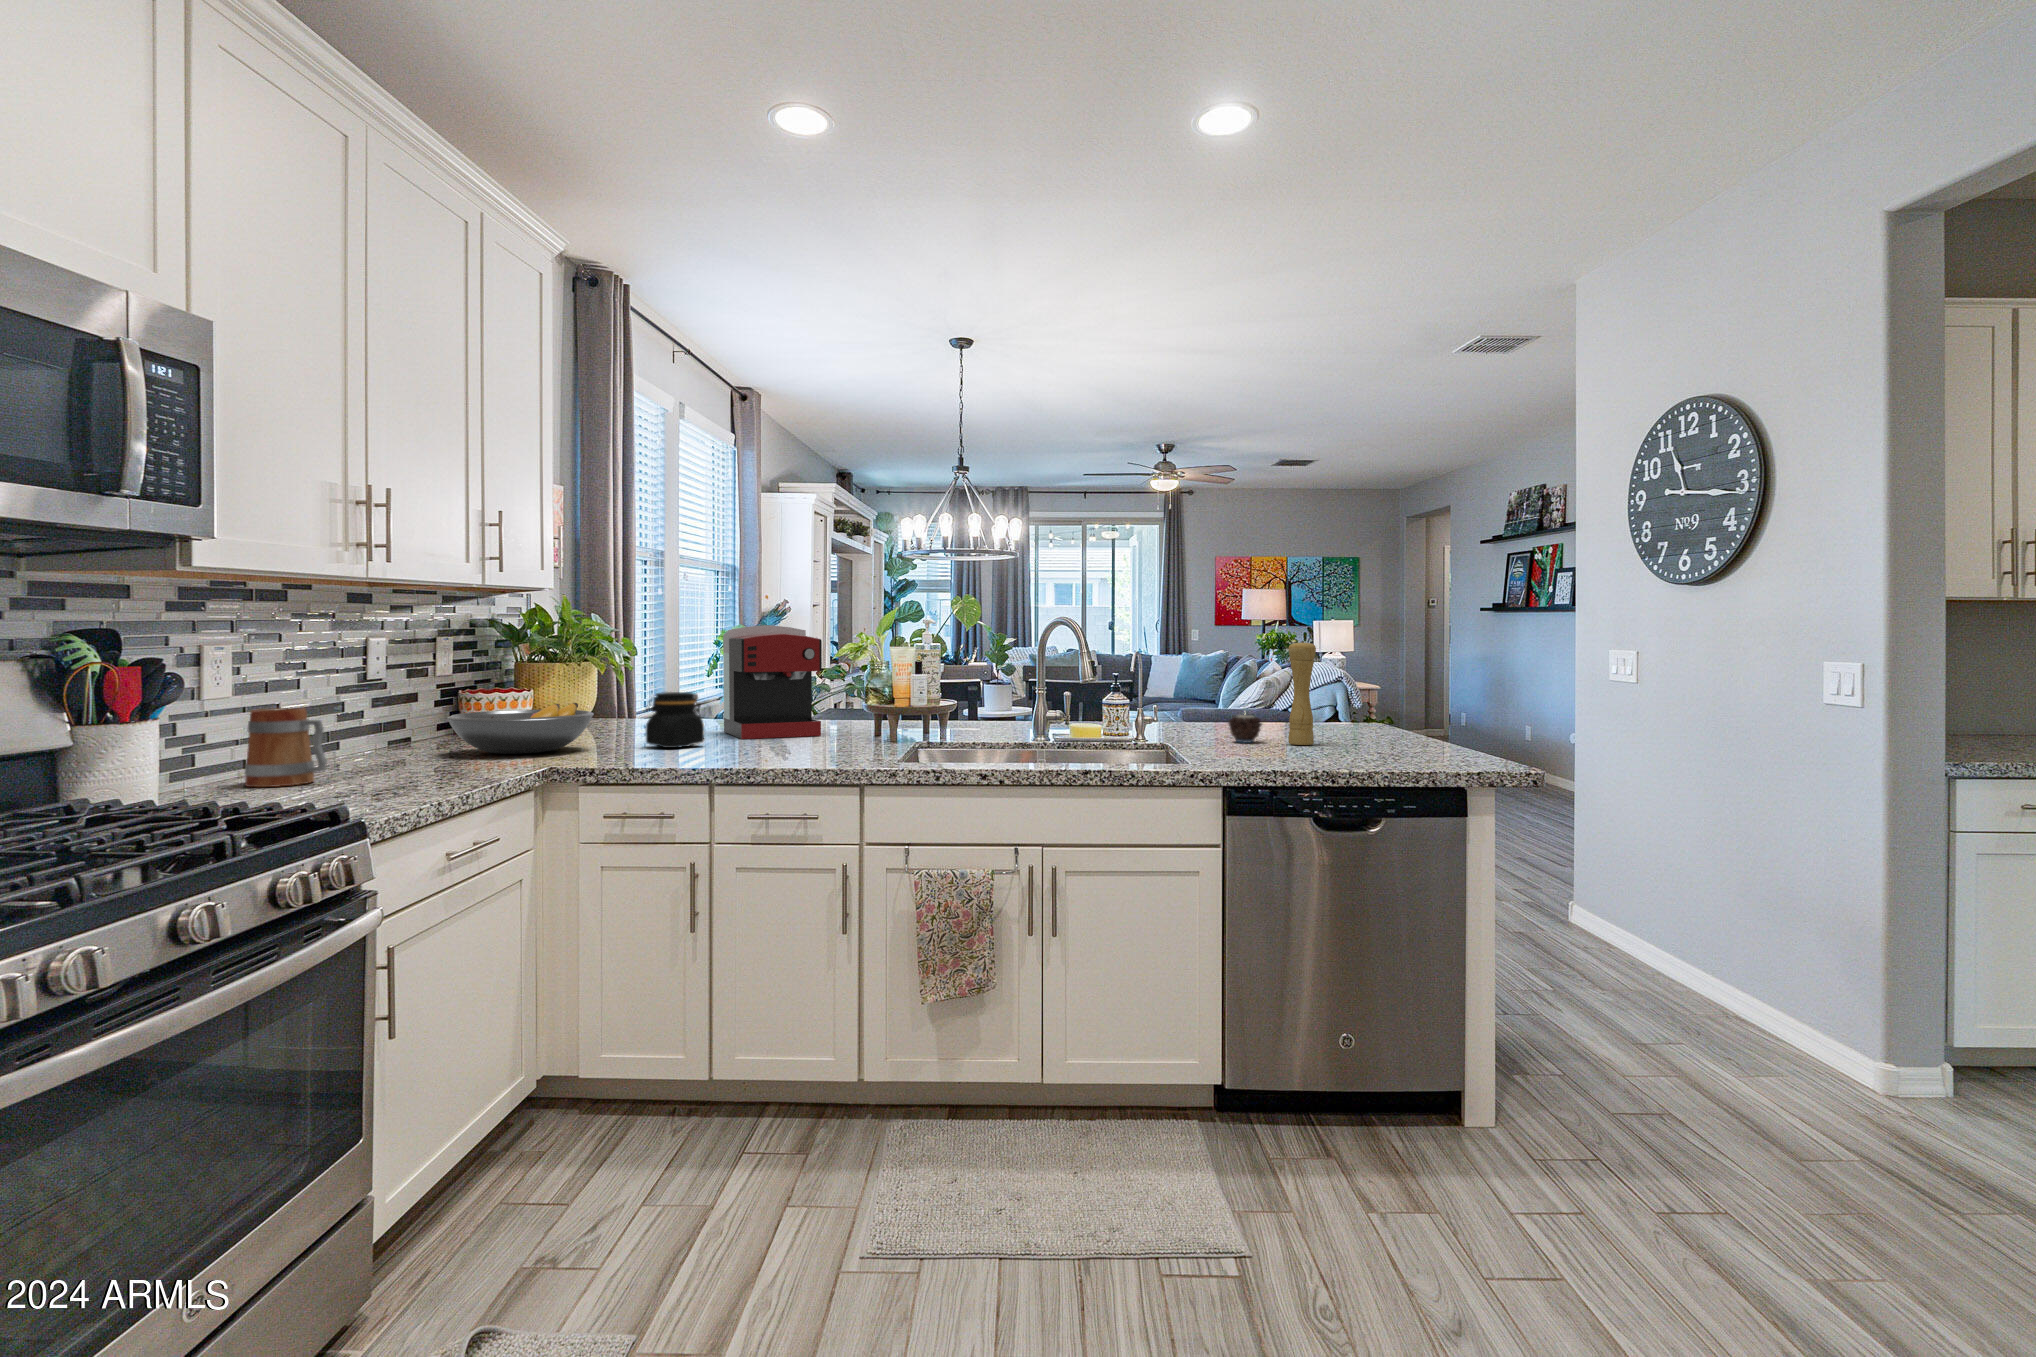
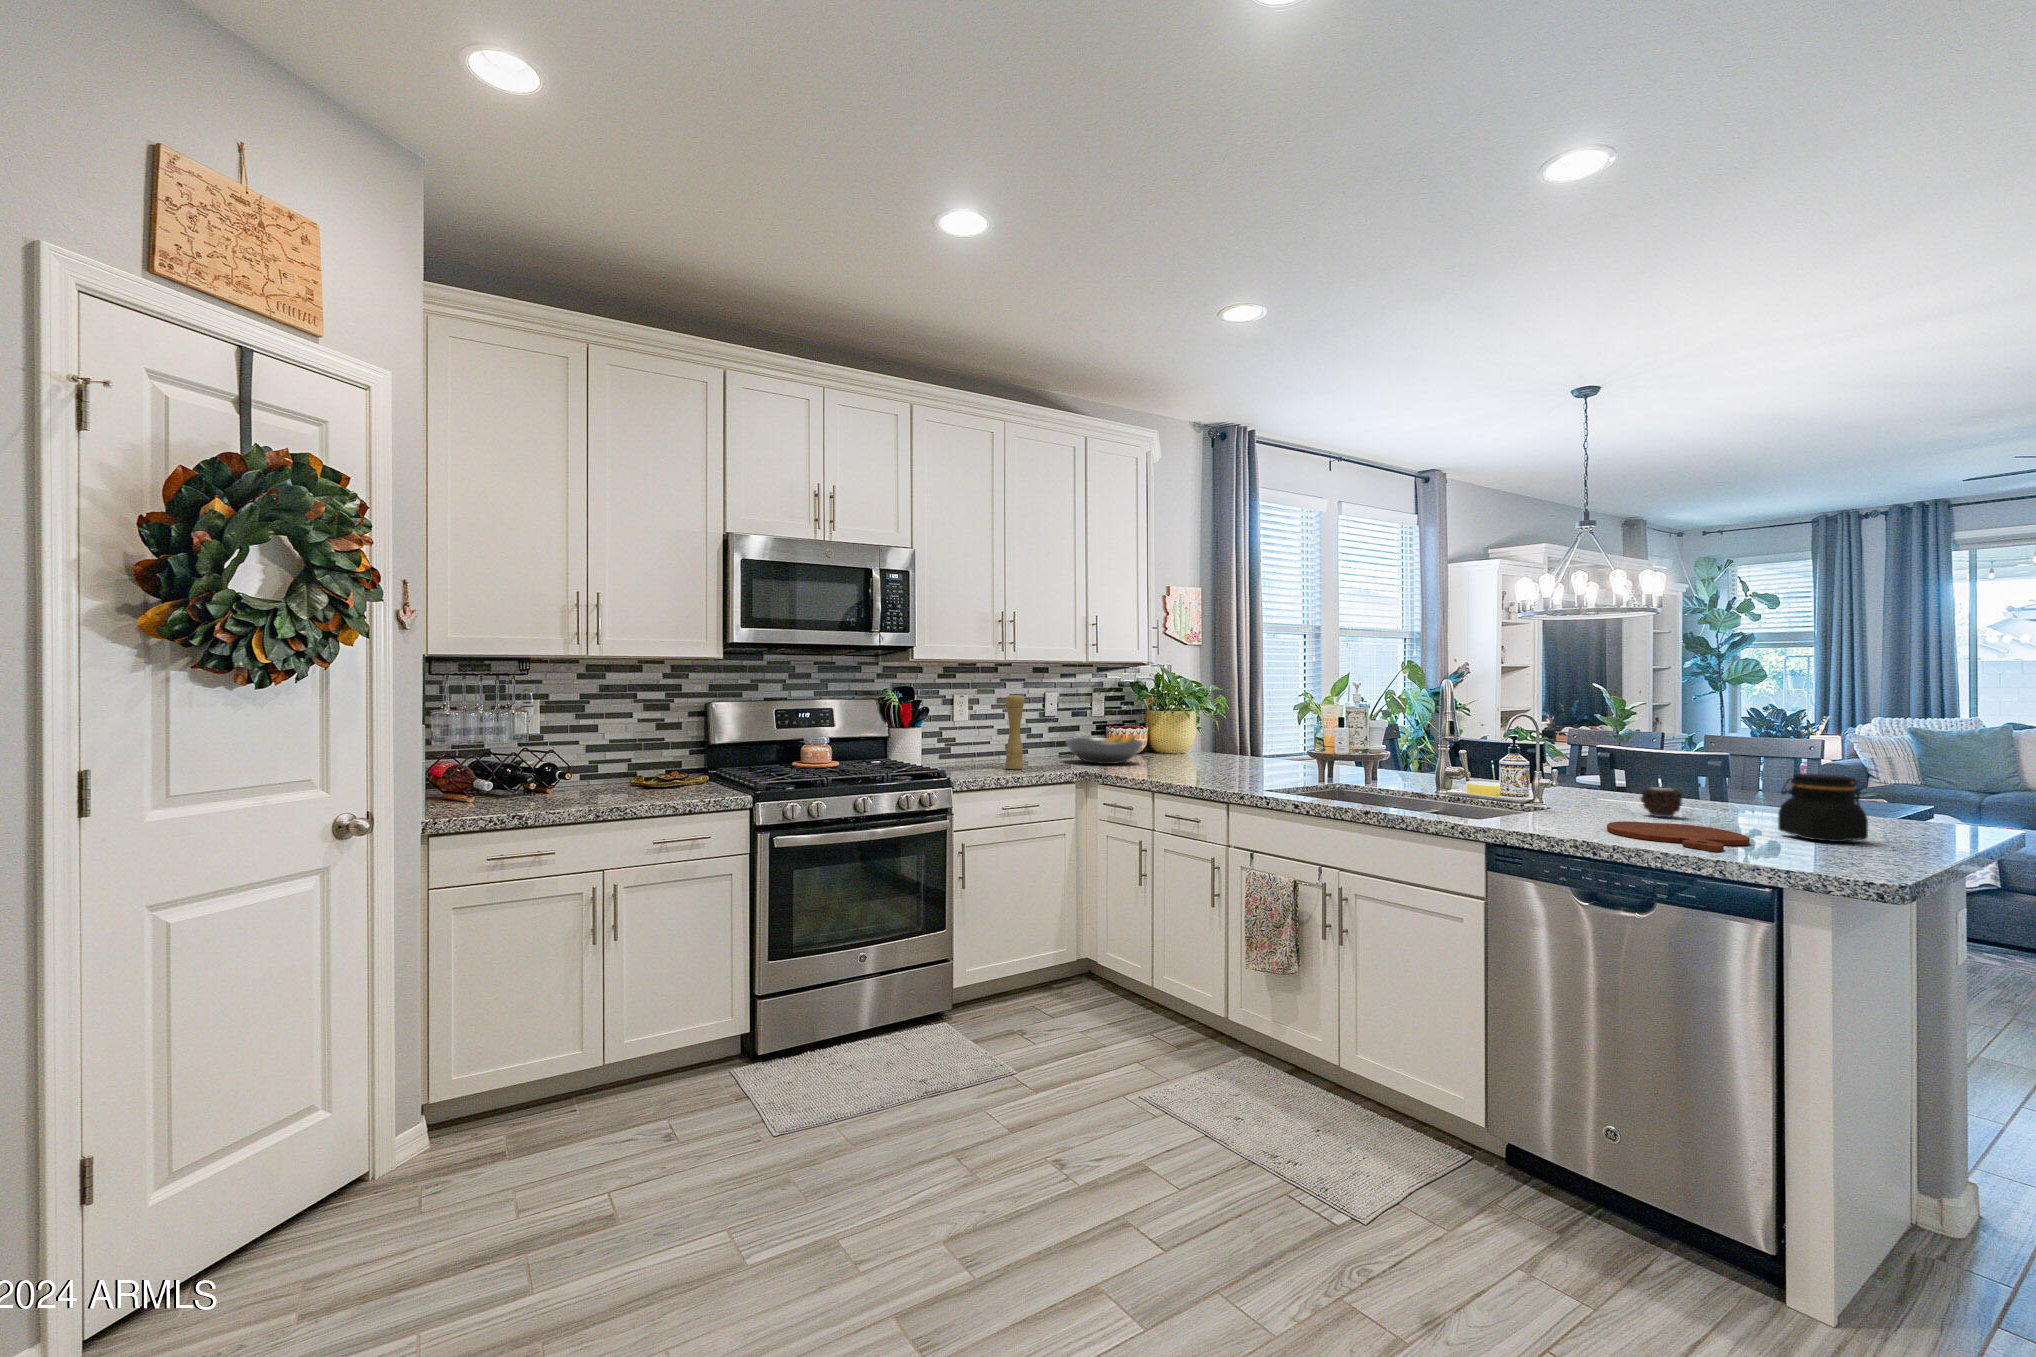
coffee maker: present [723,625,822,739] -> none [1247,687,1318,772]
pepper mill: present [1288,641,1316,745] -> present [1006,694,1025,769]
jar: present [646,692,704,748] -> present [1778,774,1868,842]
mug: present [244,708,327,787] -> none [949,728,977,765]
cutting board: none [1284,746,1418,765] -> present [1607,821,1750,852]

